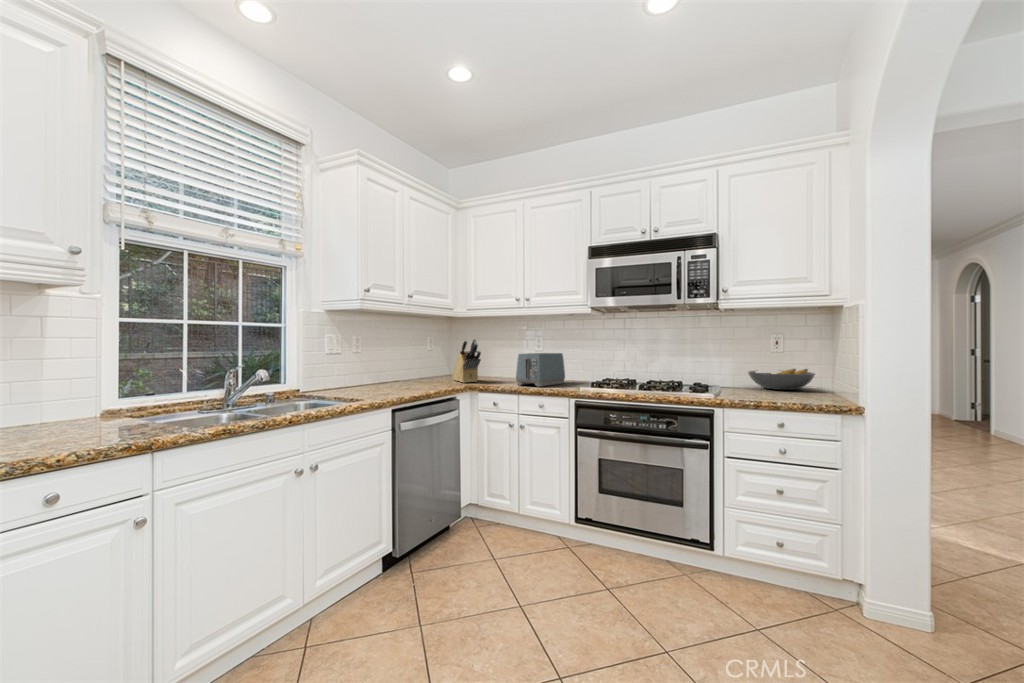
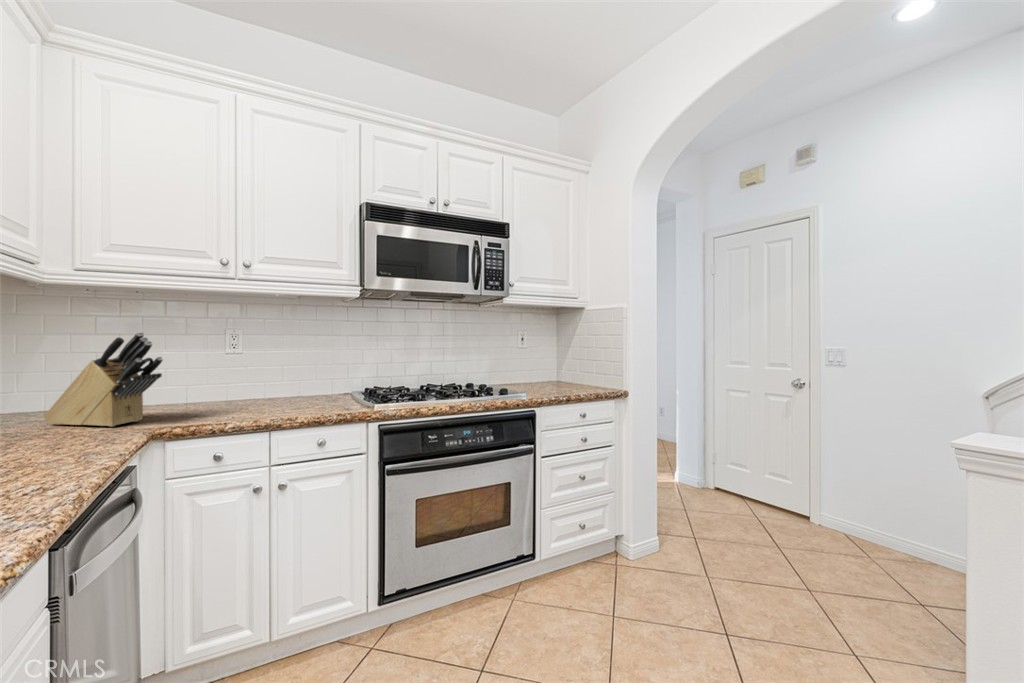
toaster: present [516,353,565,387] -> none [258,356,318,415]
fruit bowl: present [748,369,815,390] -> none [499,363,554,384]

